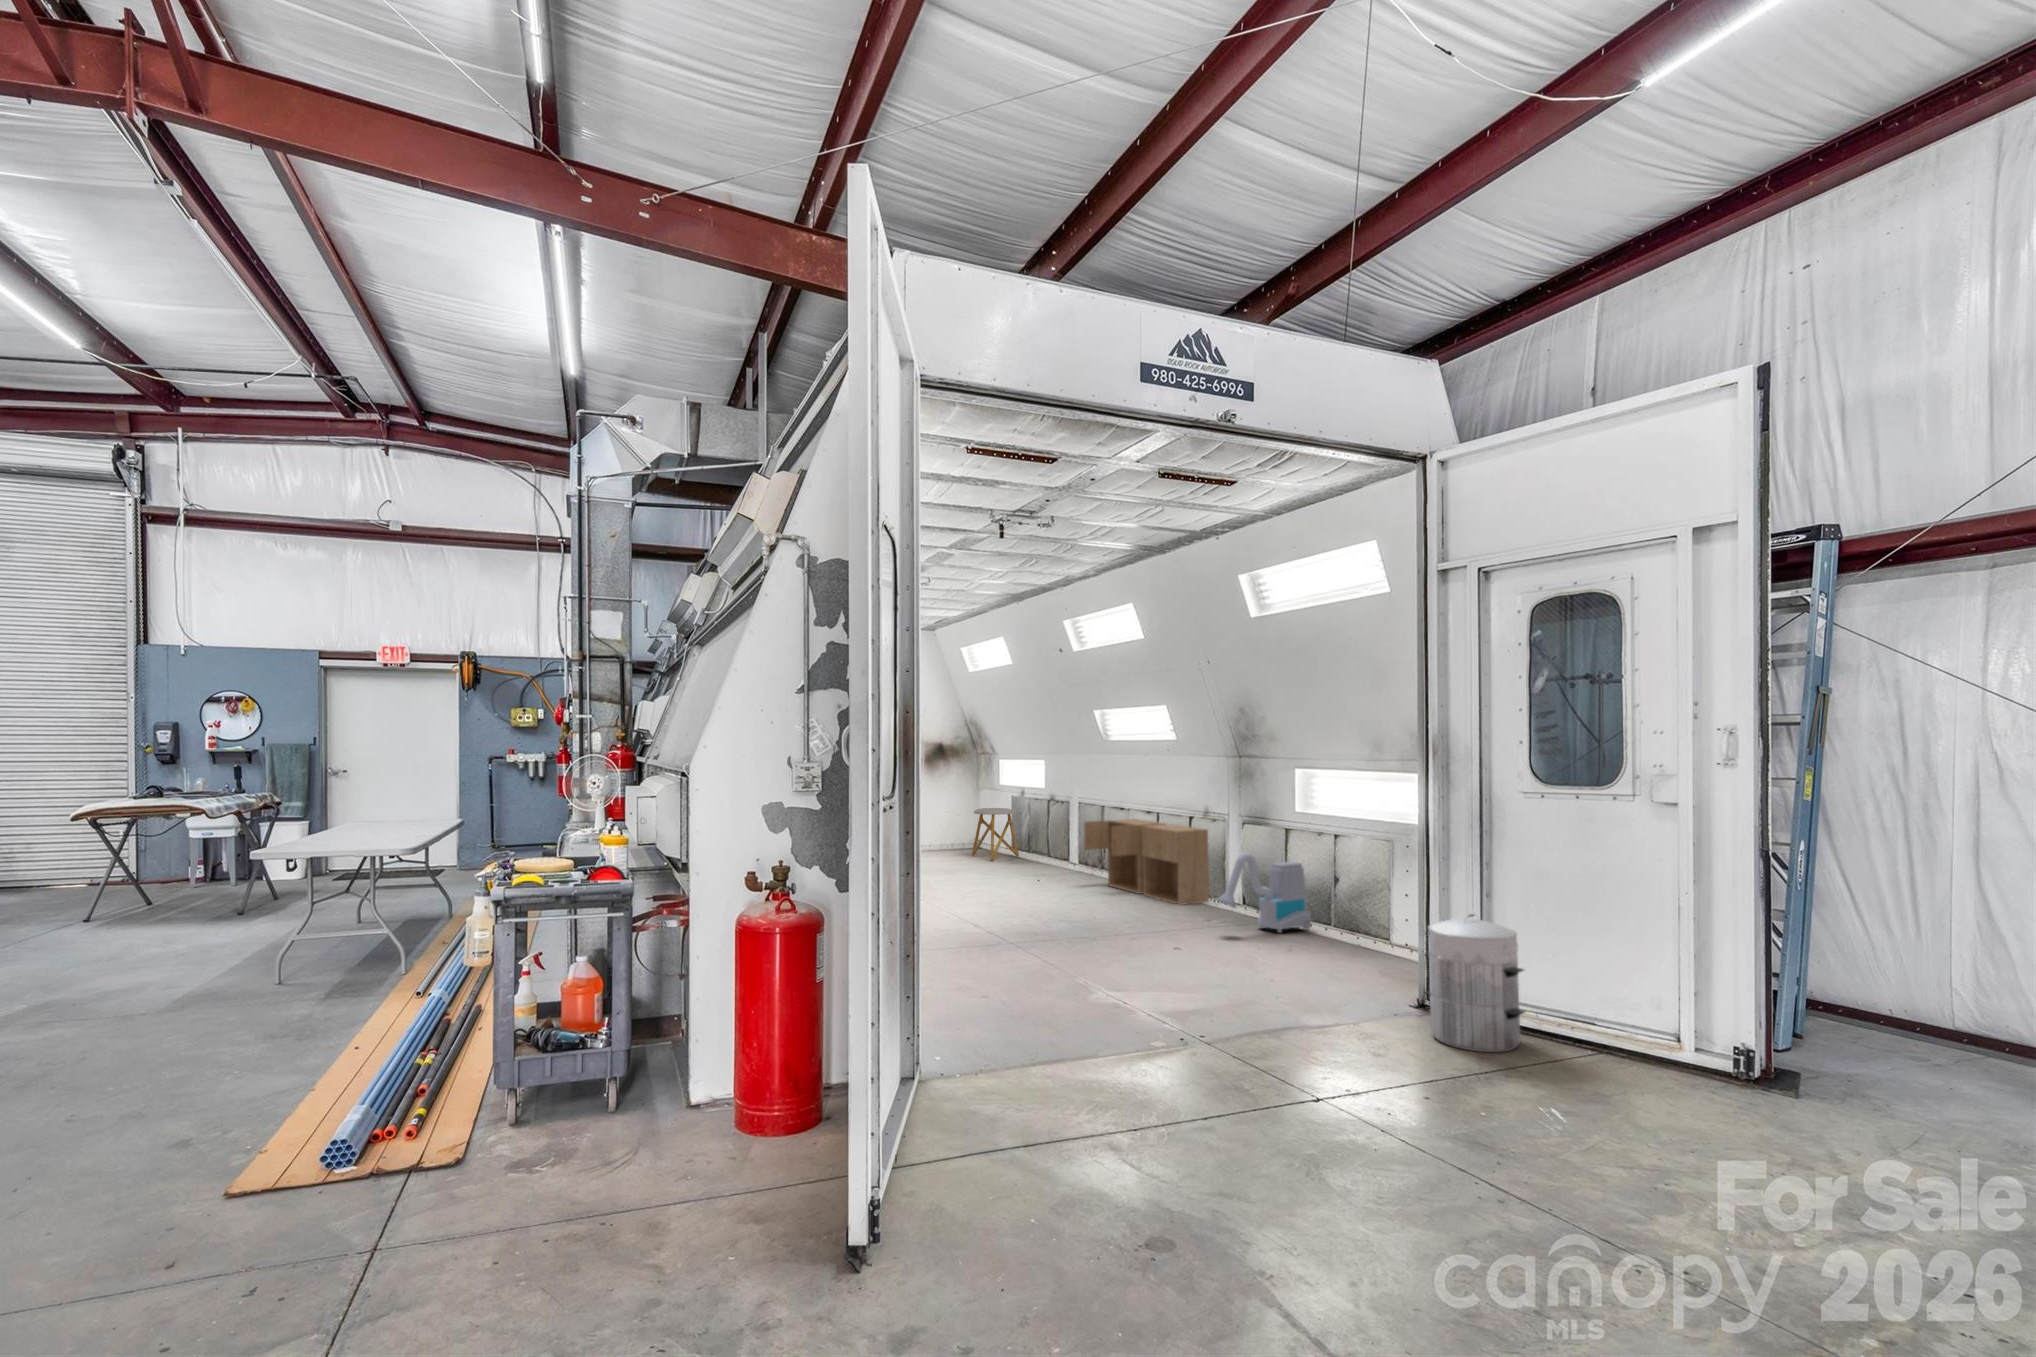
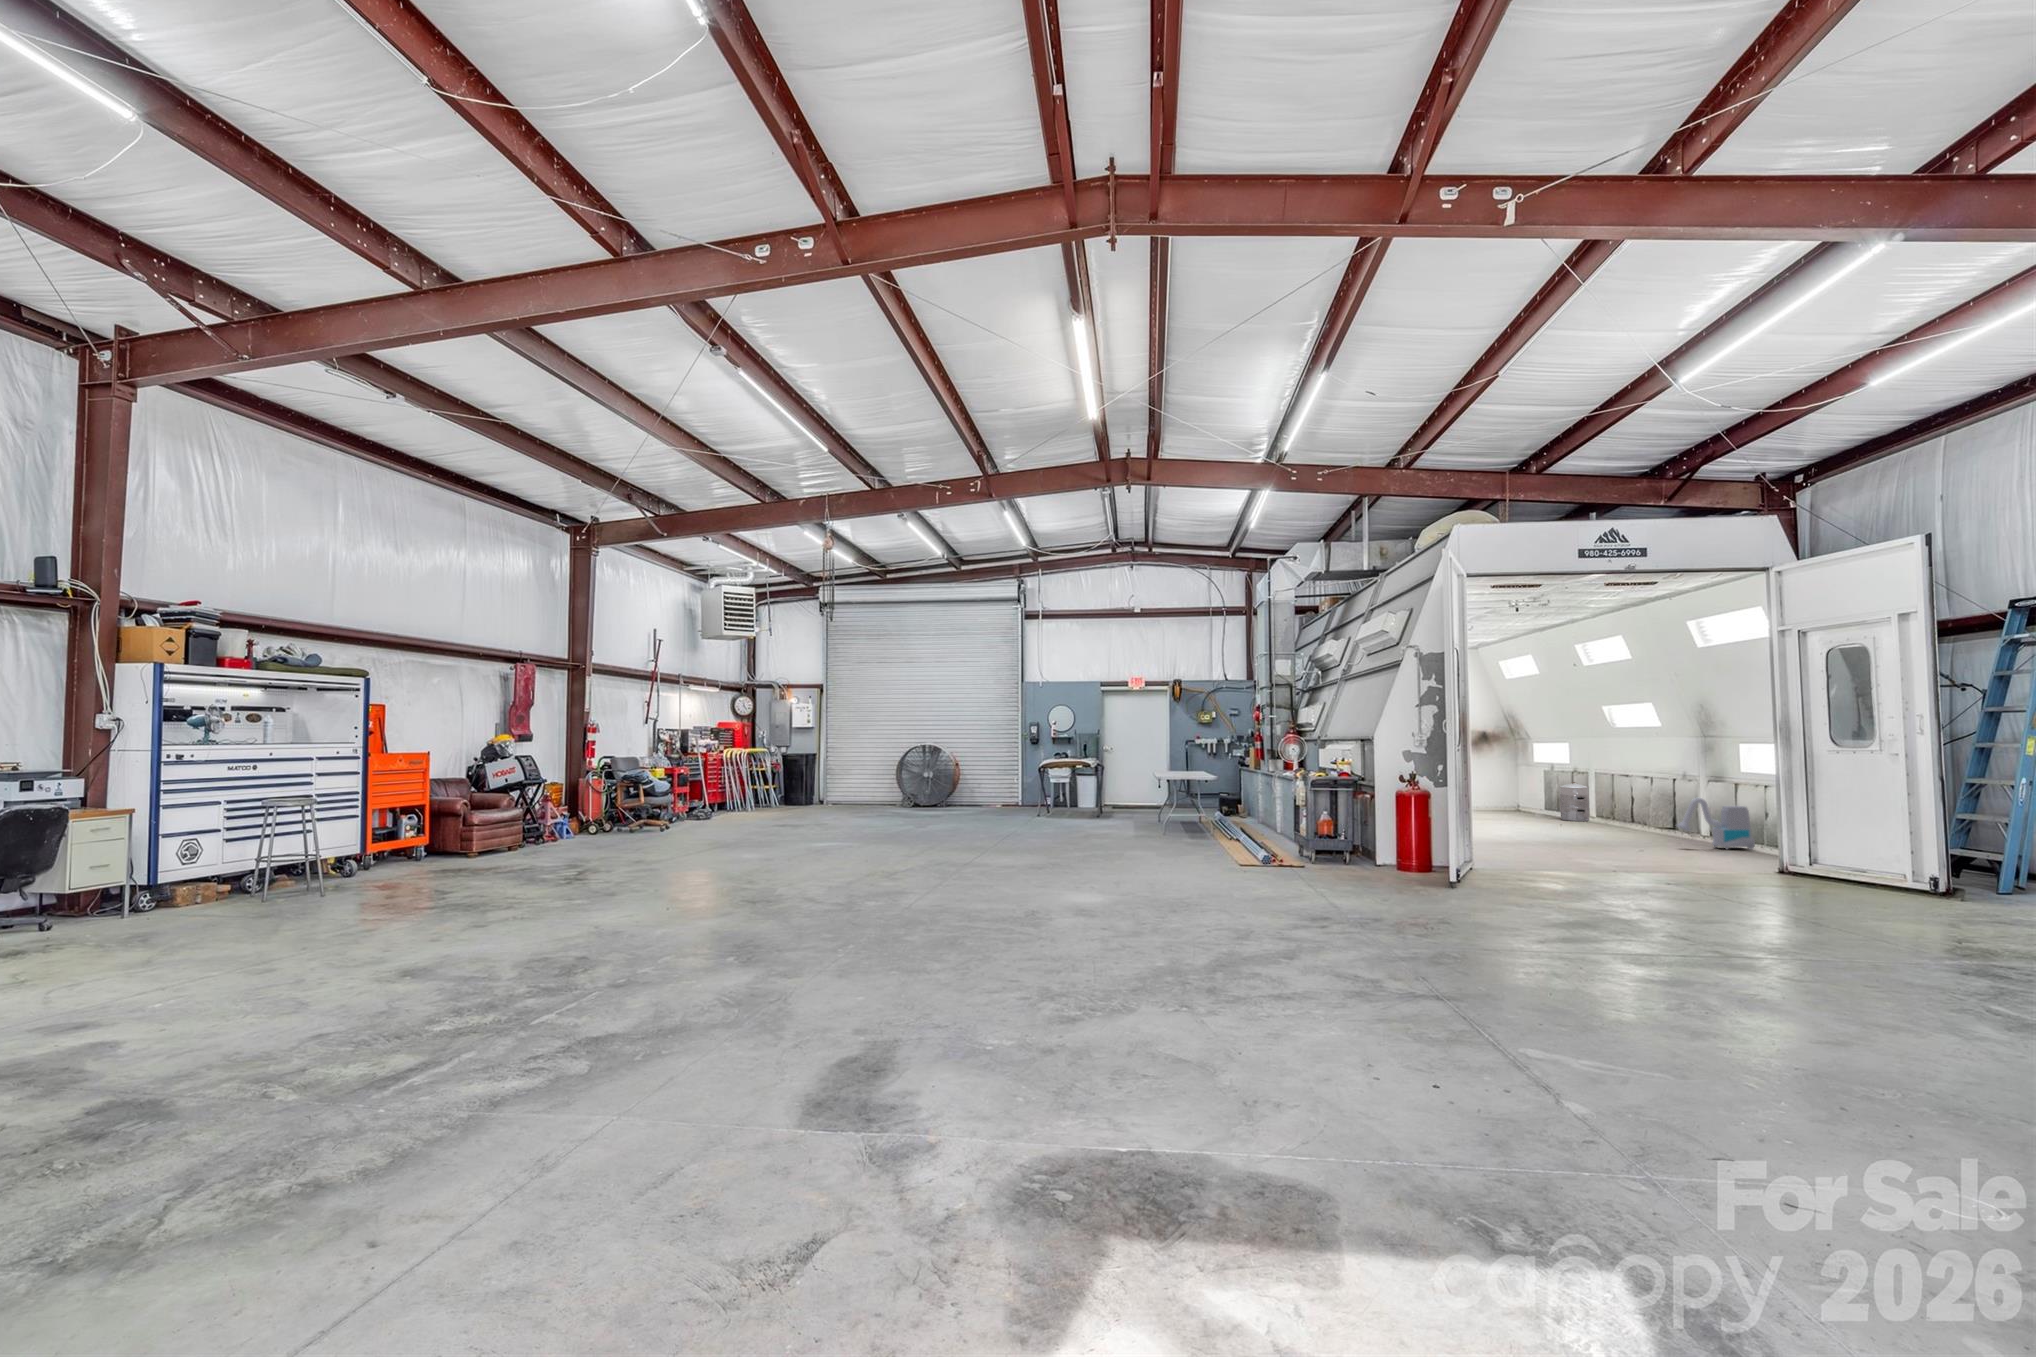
stool: present [972,808,1019,861] -> none [1509,778,1548,815]
storage cabinet: present [1084,819,1209,905] -> none [1592,783,1689,838]
waste bin: present [1425,914,1525,1052] -> present [1560,782,1589,821]

